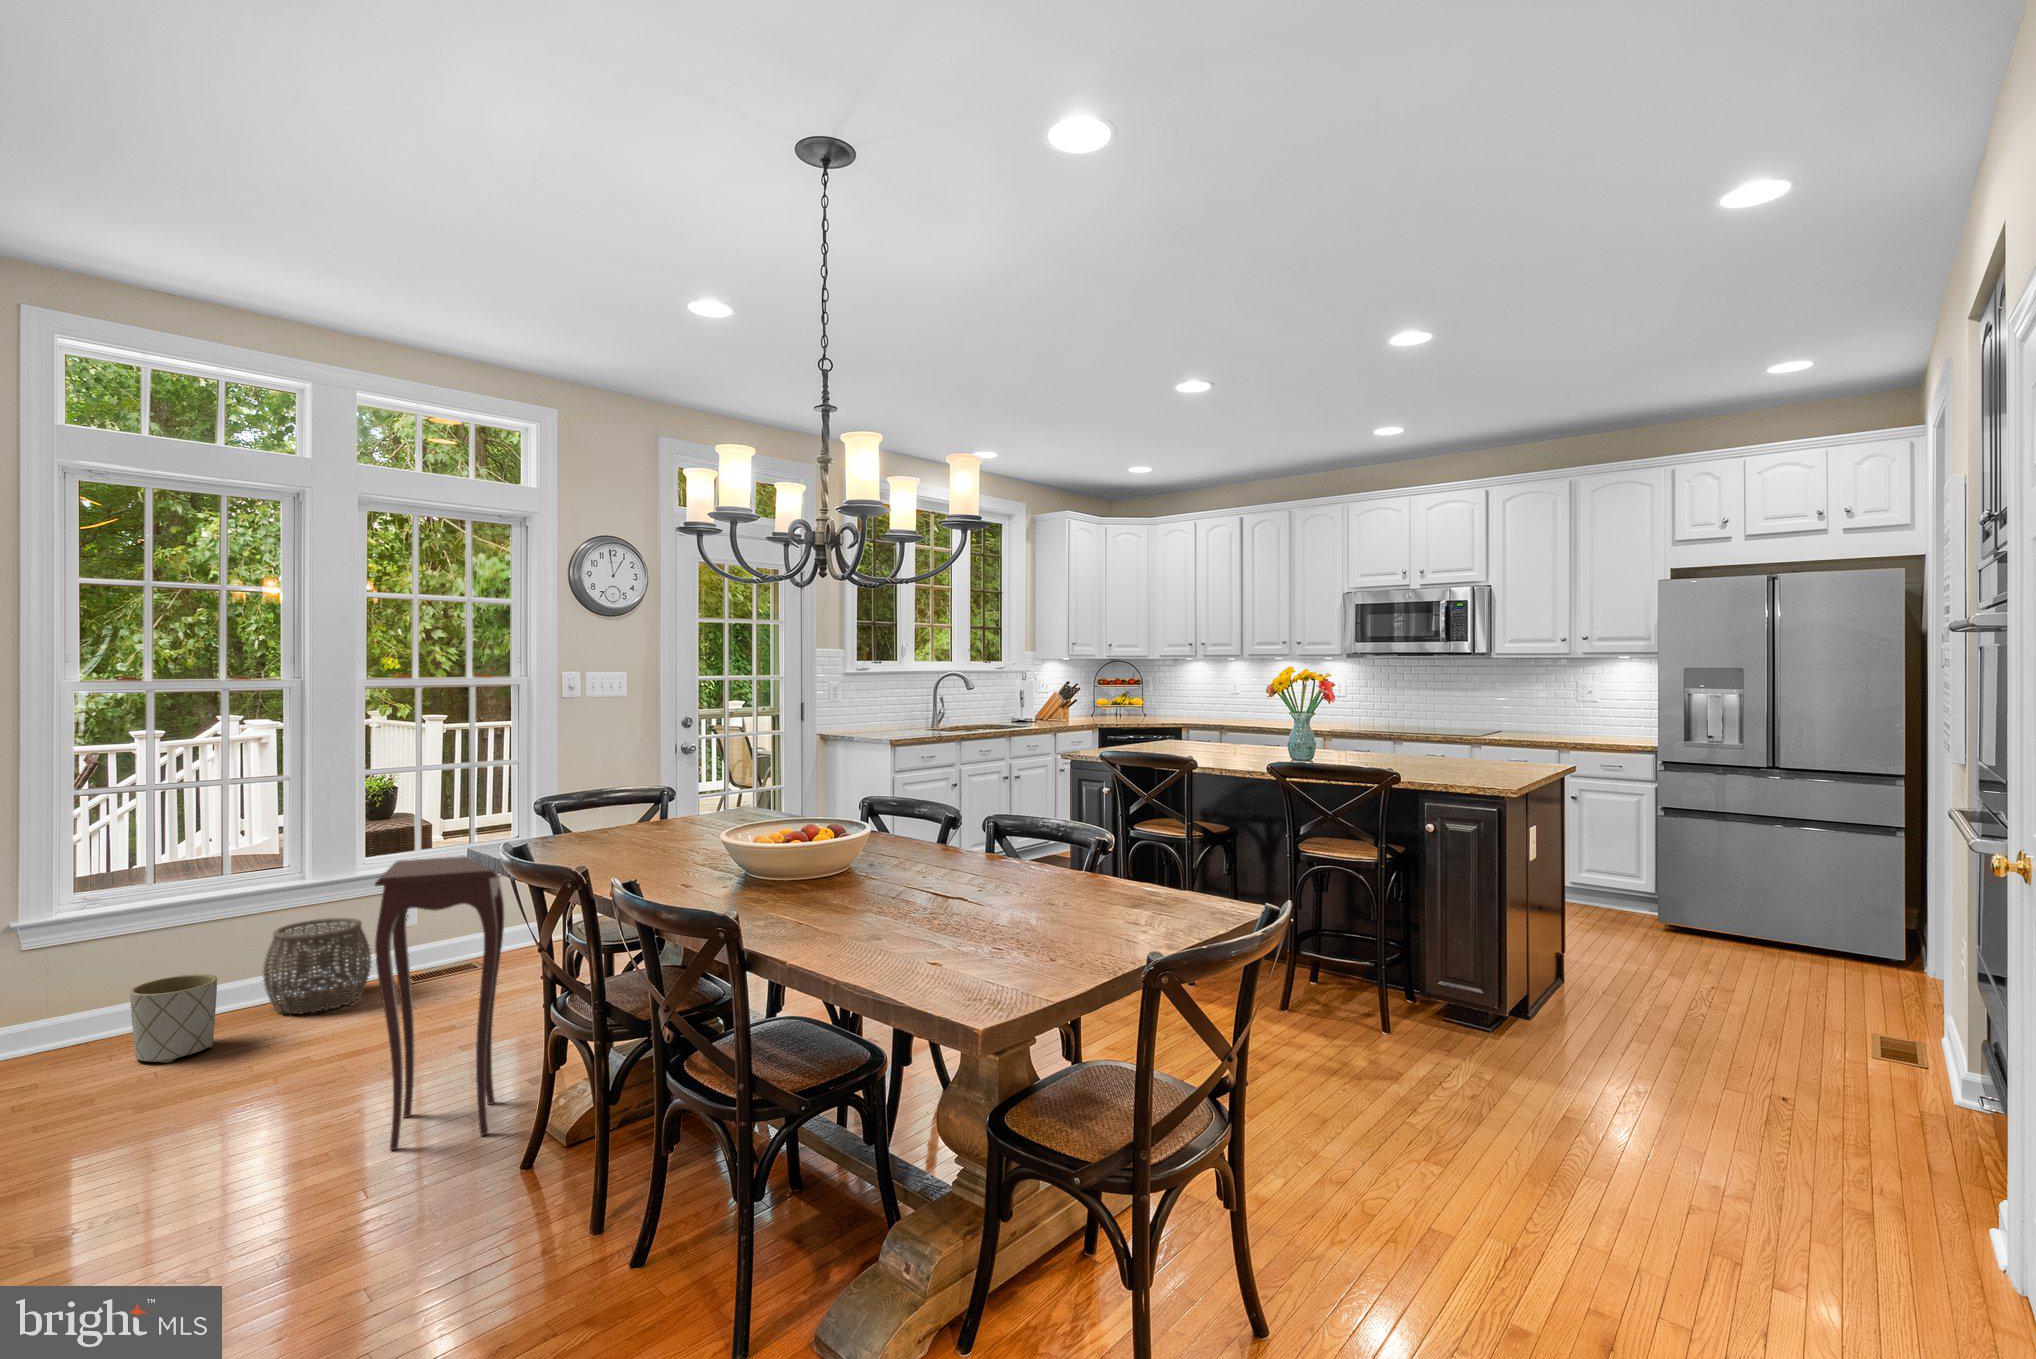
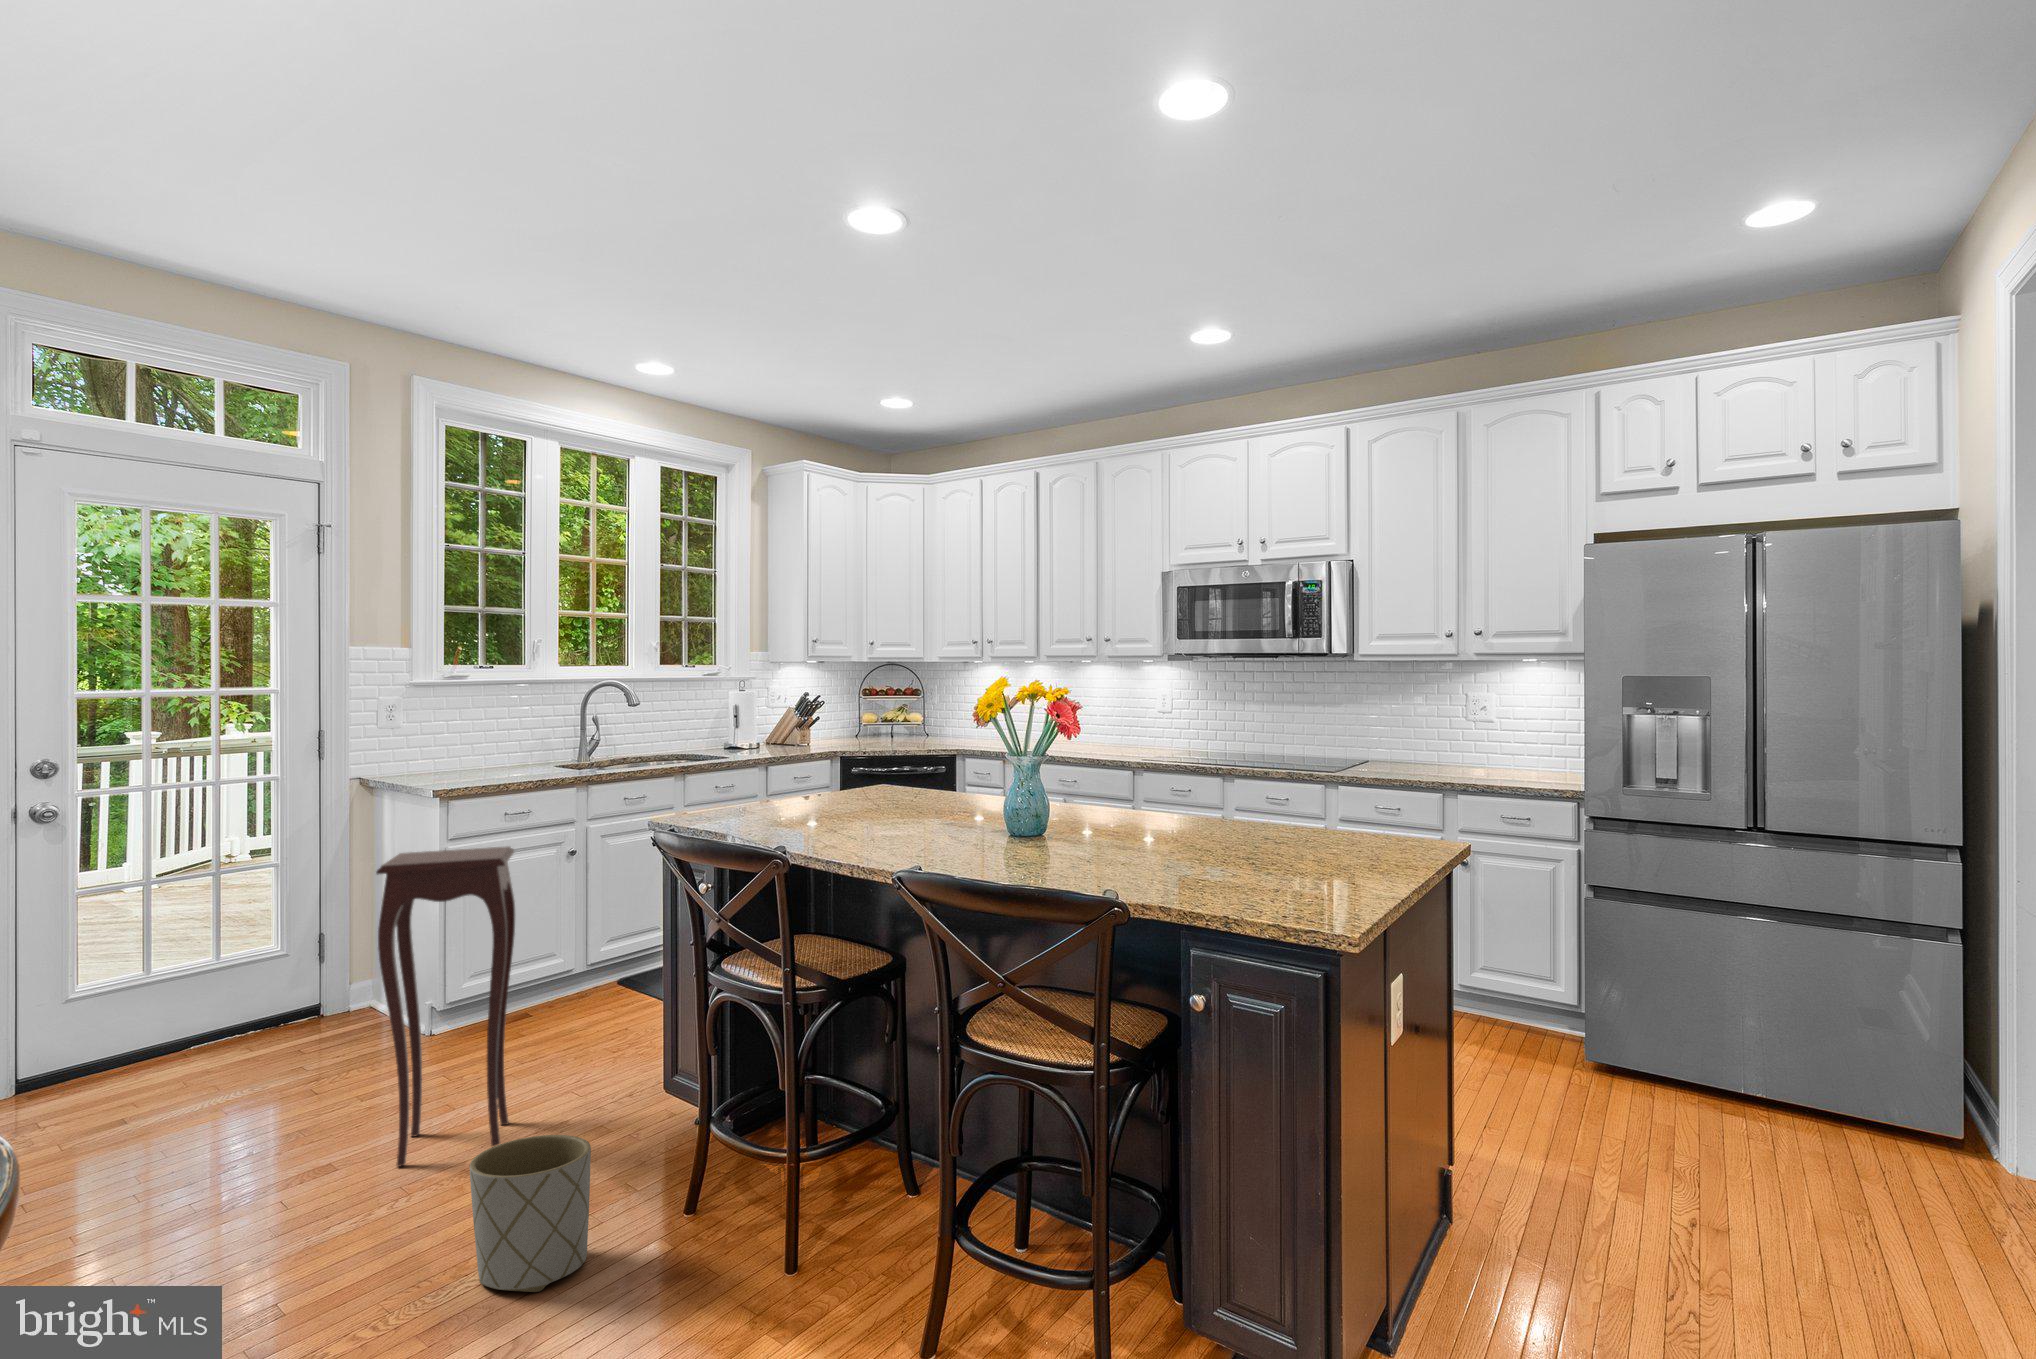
woven basket: present [263,918,371,1014] -> none [263,937,379,1041]
planter: present [130,974,217,1062] -> present [470,1135,591,1292]

